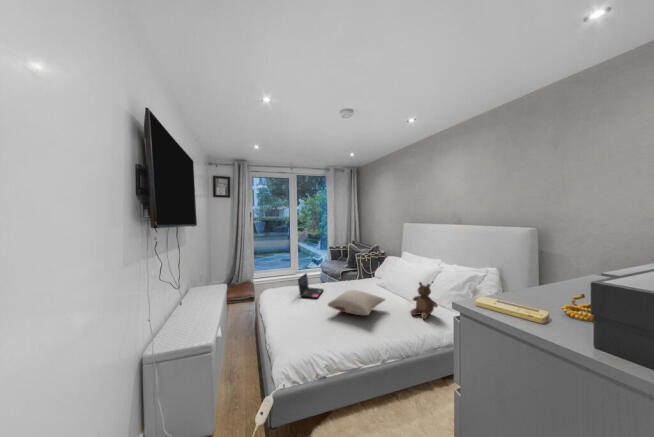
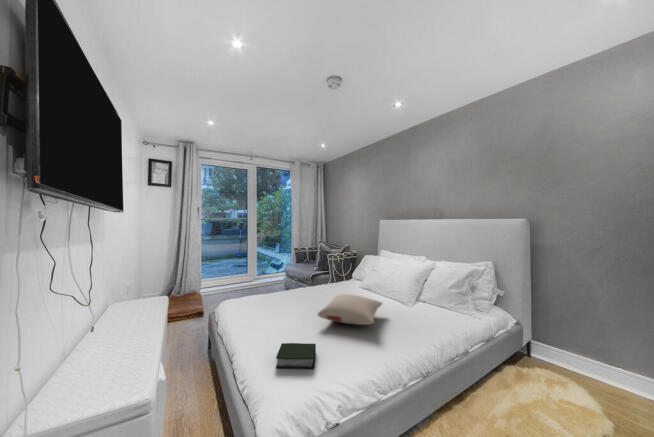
laptop: present [298,273,323,298] -> none [272,276,302,307]
teddy bear: present [410,282,438,319] -> none [412,280,444,323]
book: none [288,323,320,342] -> present [276,343,316,368]

